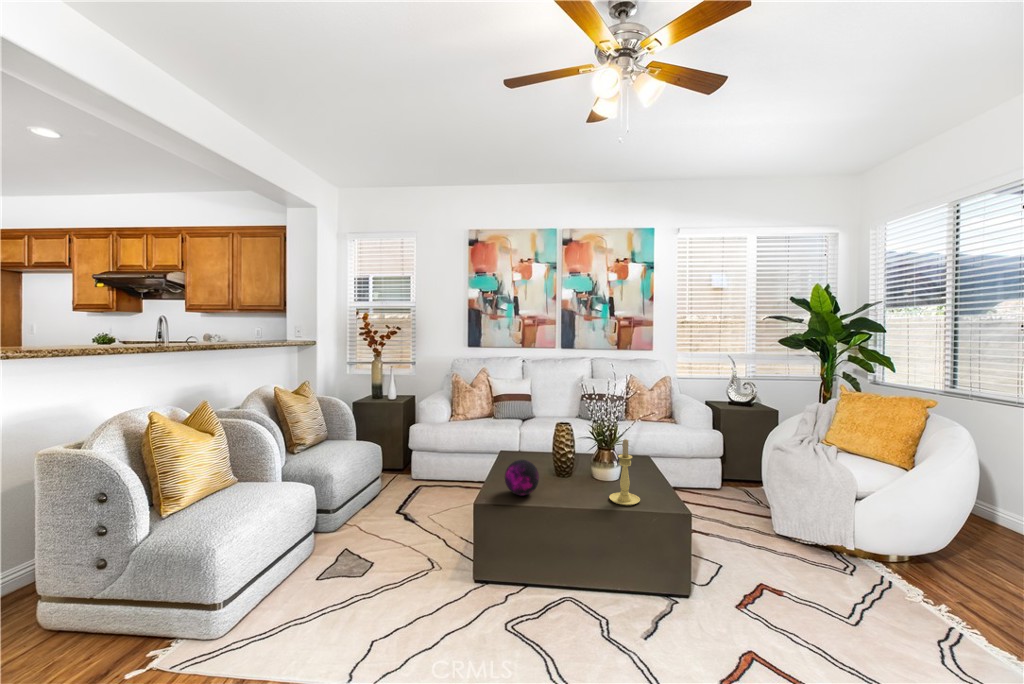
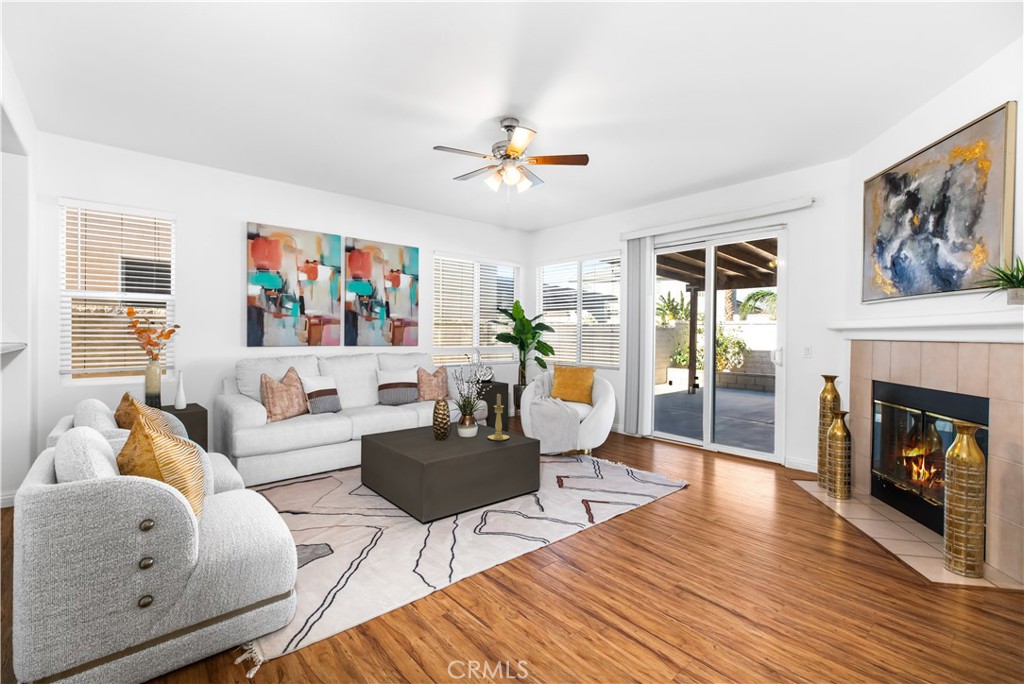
decorative orb: present [505,460,539,495] -> none [416,421,445,449]

